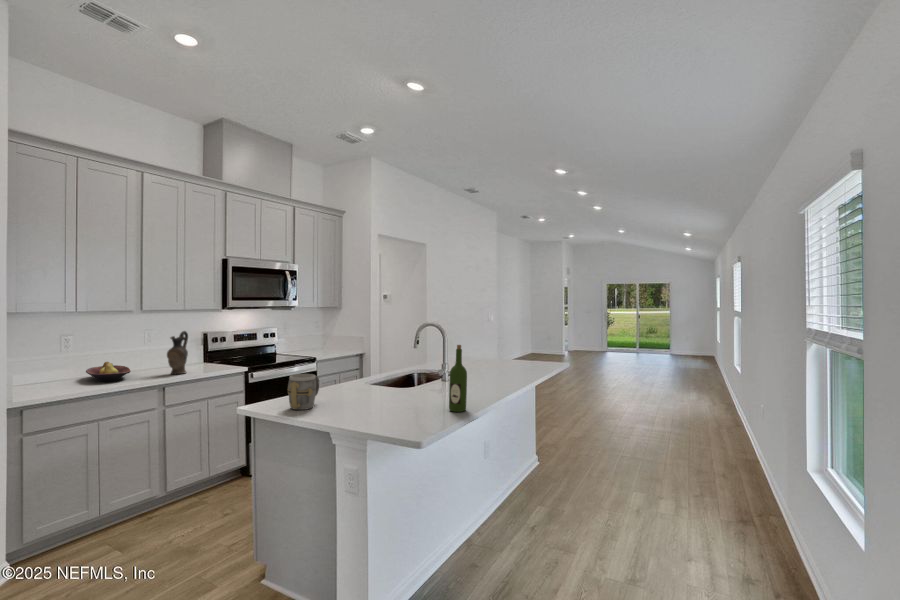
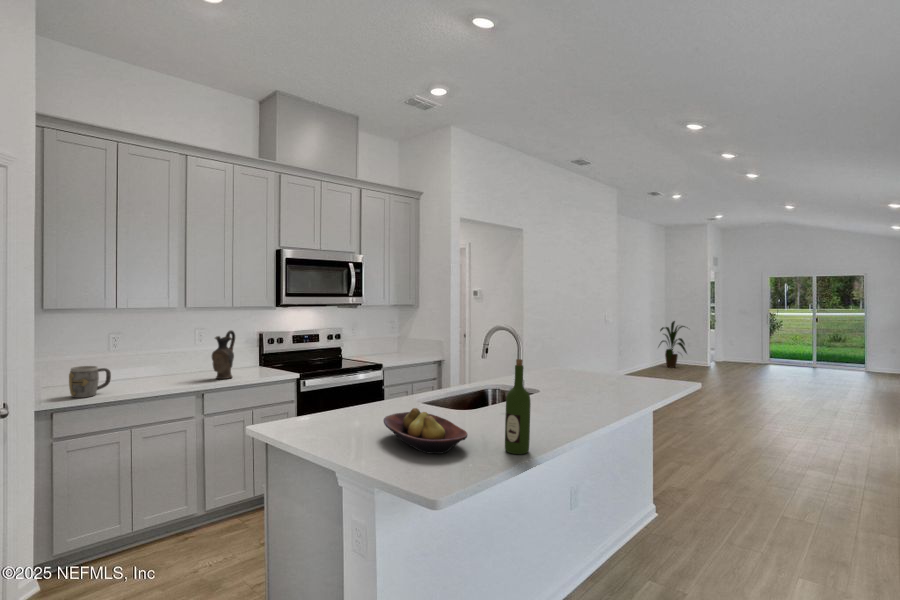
house plant: none [525,318,550,356] -> present [659,321,687,368]
fruit bowl: present [86,362,131,382] -> present [384,408,468,454]
mug: present [288,374,319,410] -> present [69,366,111,398]

